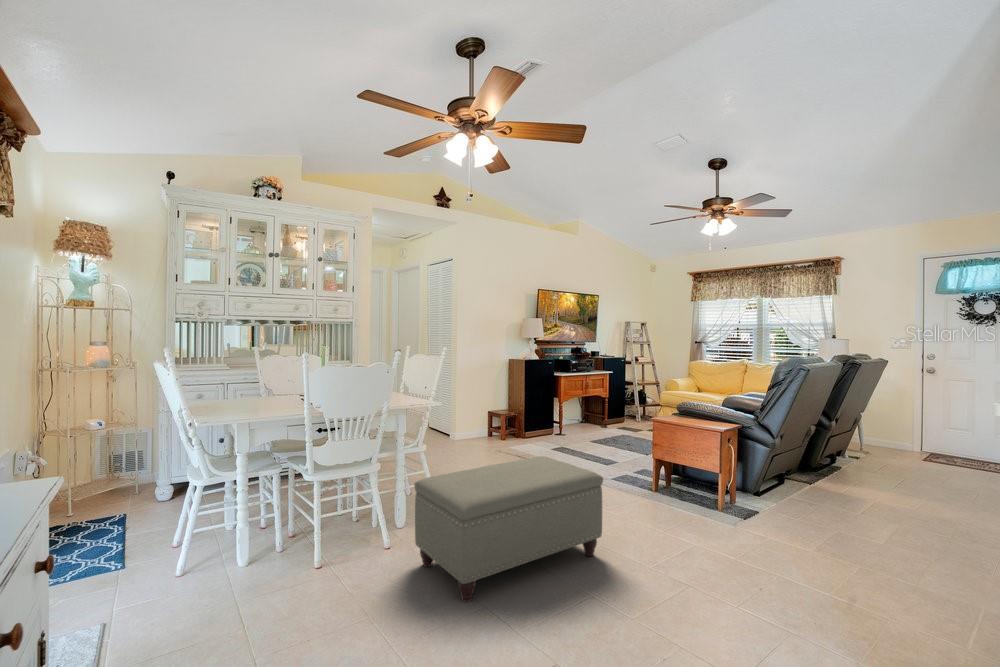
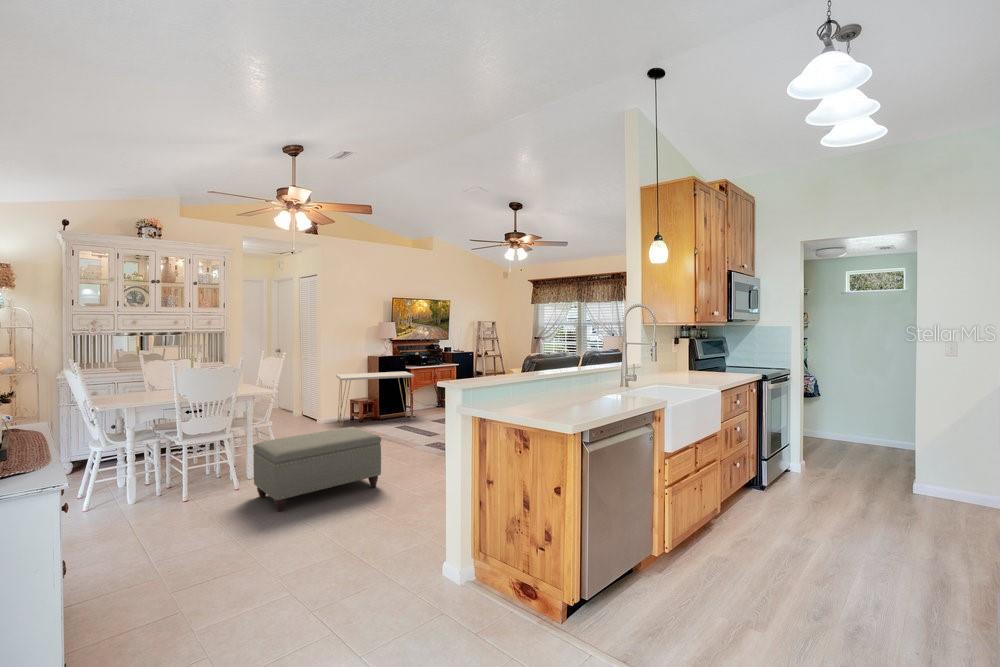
console table: none [473,379,571,447] -> present [336,371,414,427]

